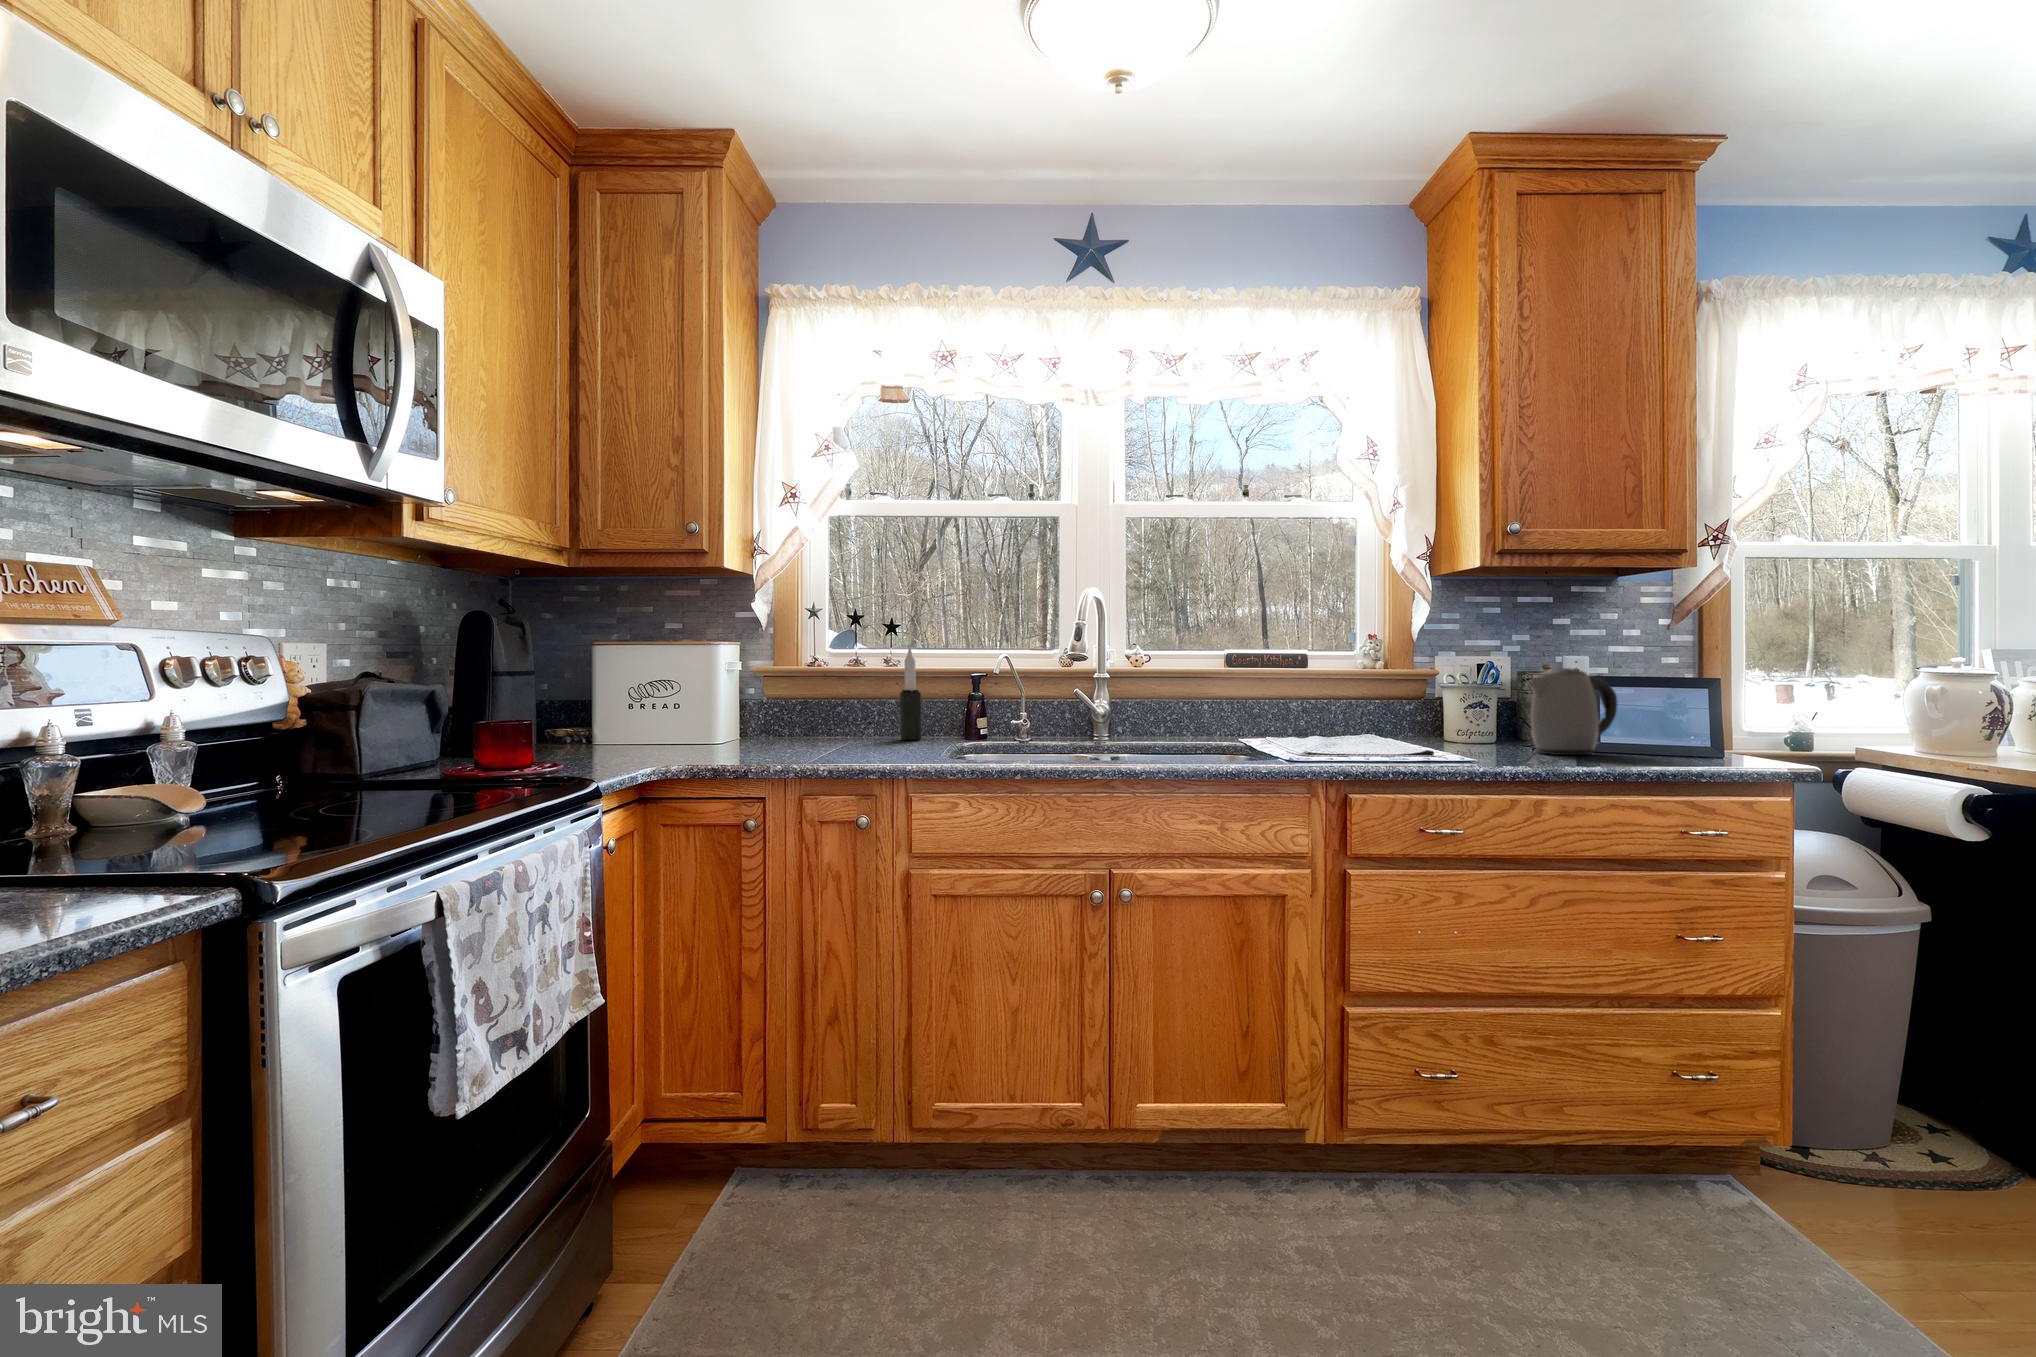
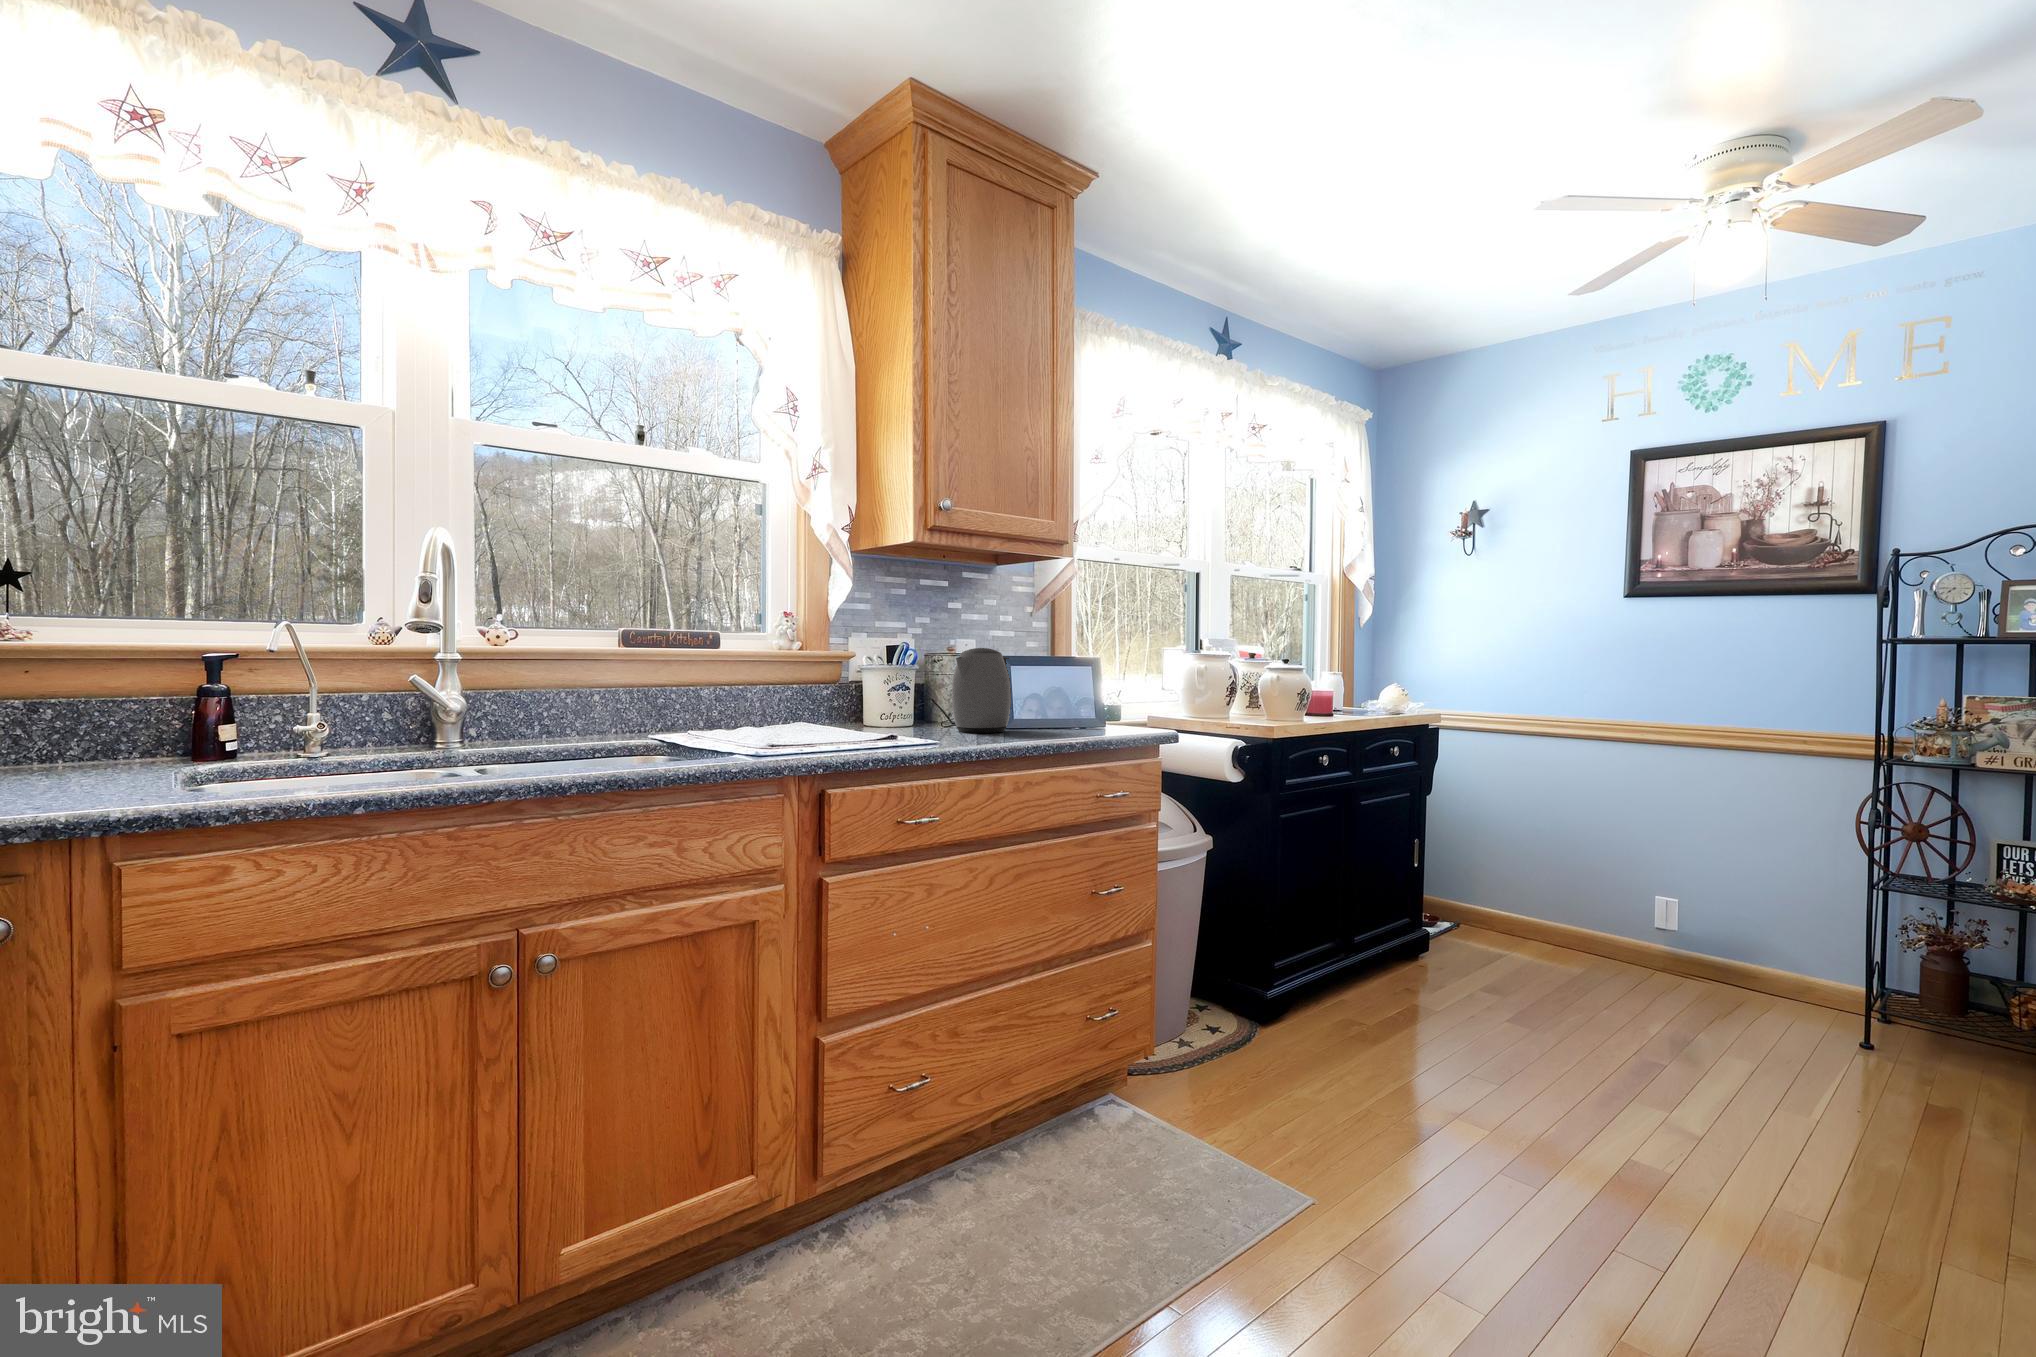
candle: present [900,648,921,740] -> none [48,603,102,761]

